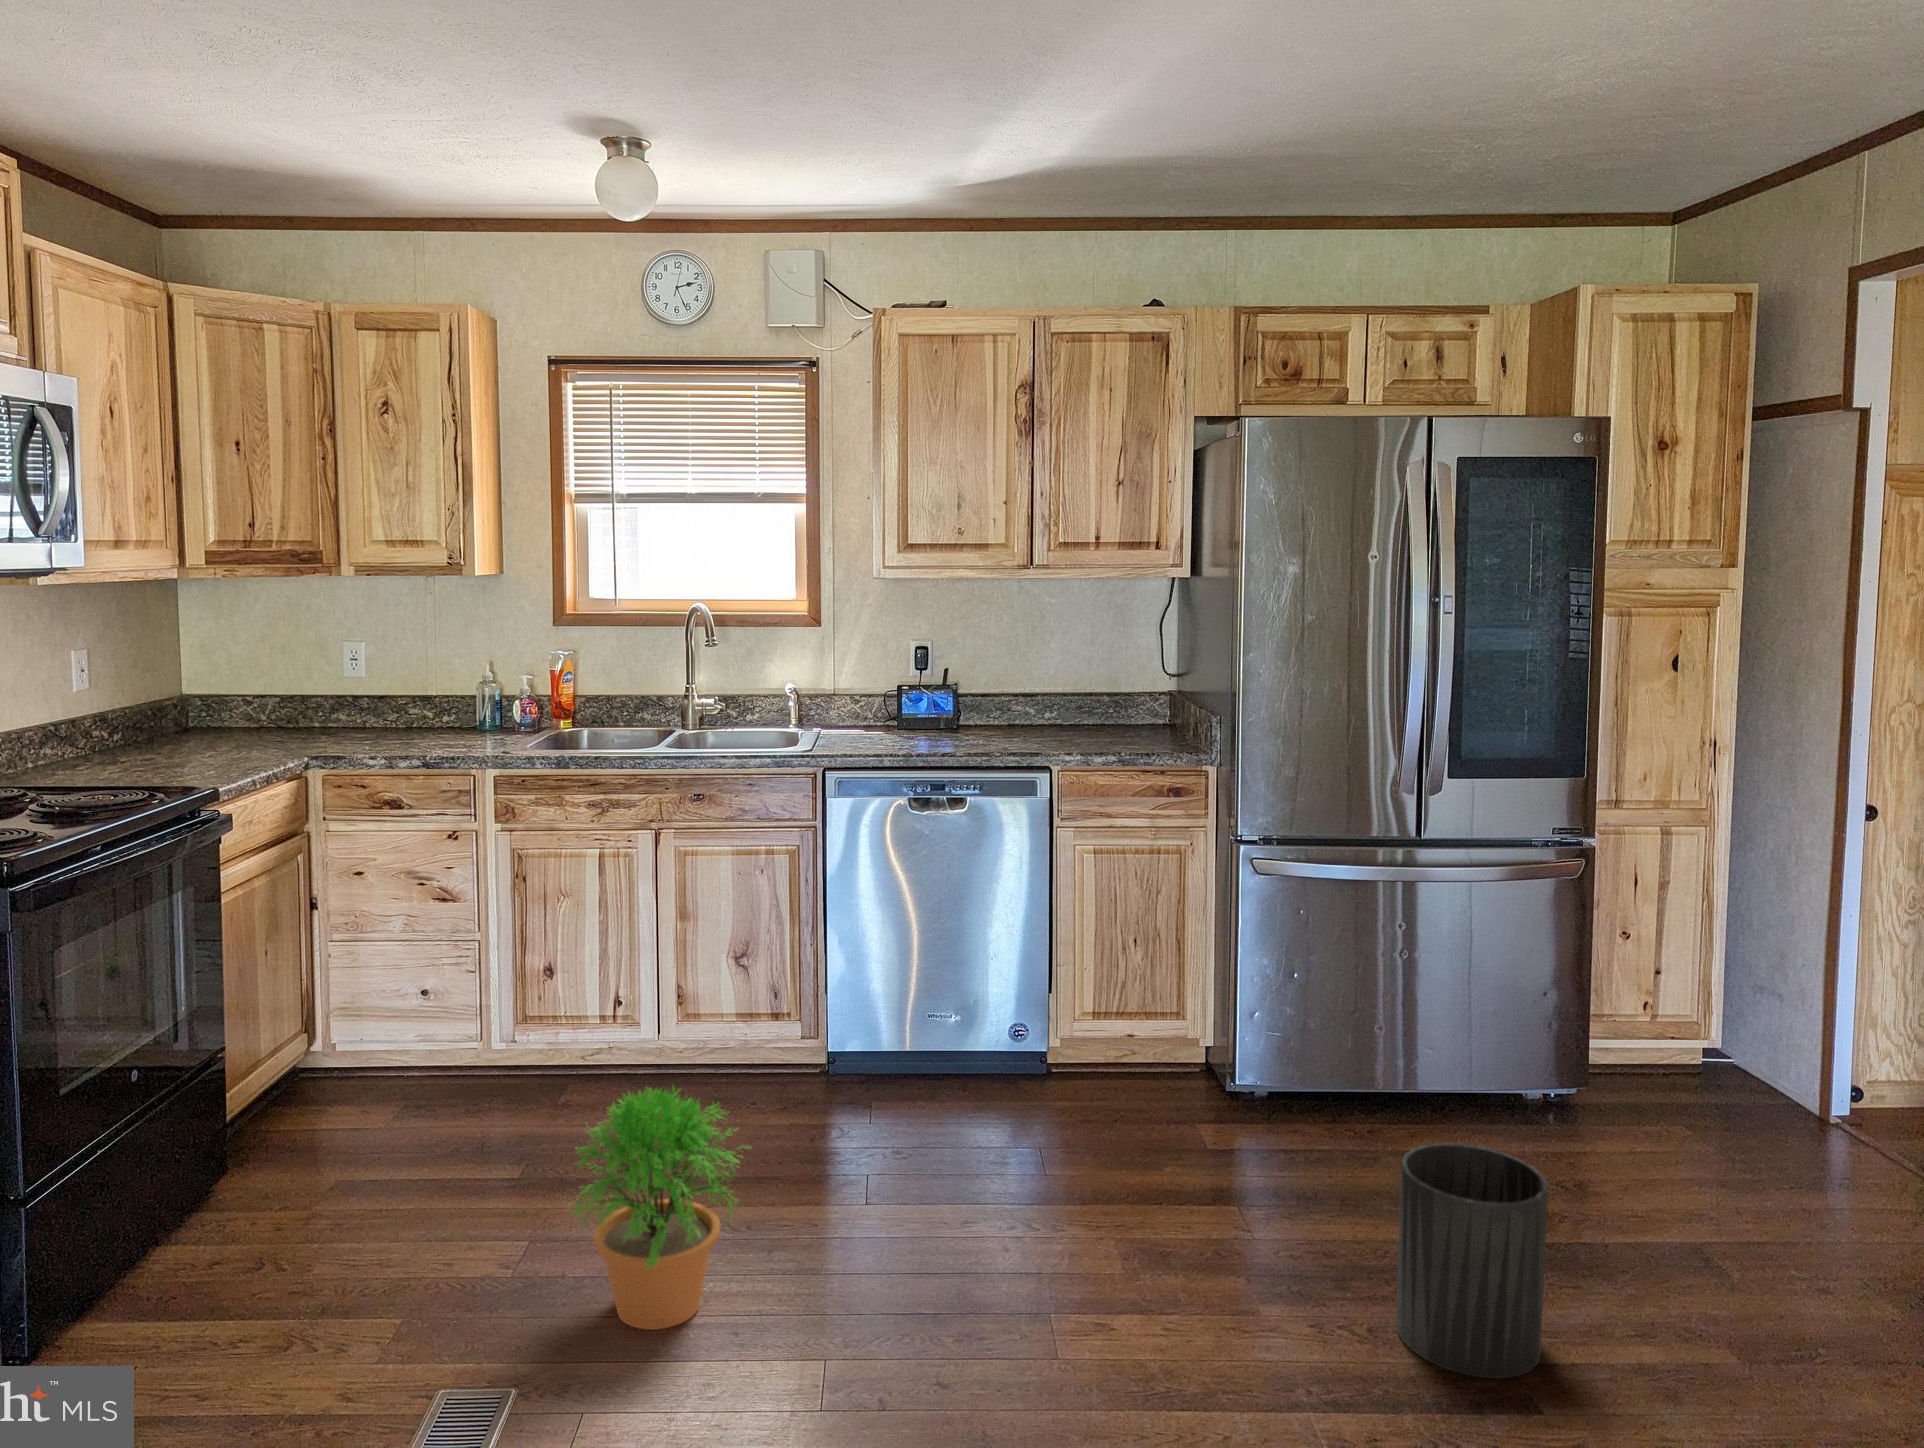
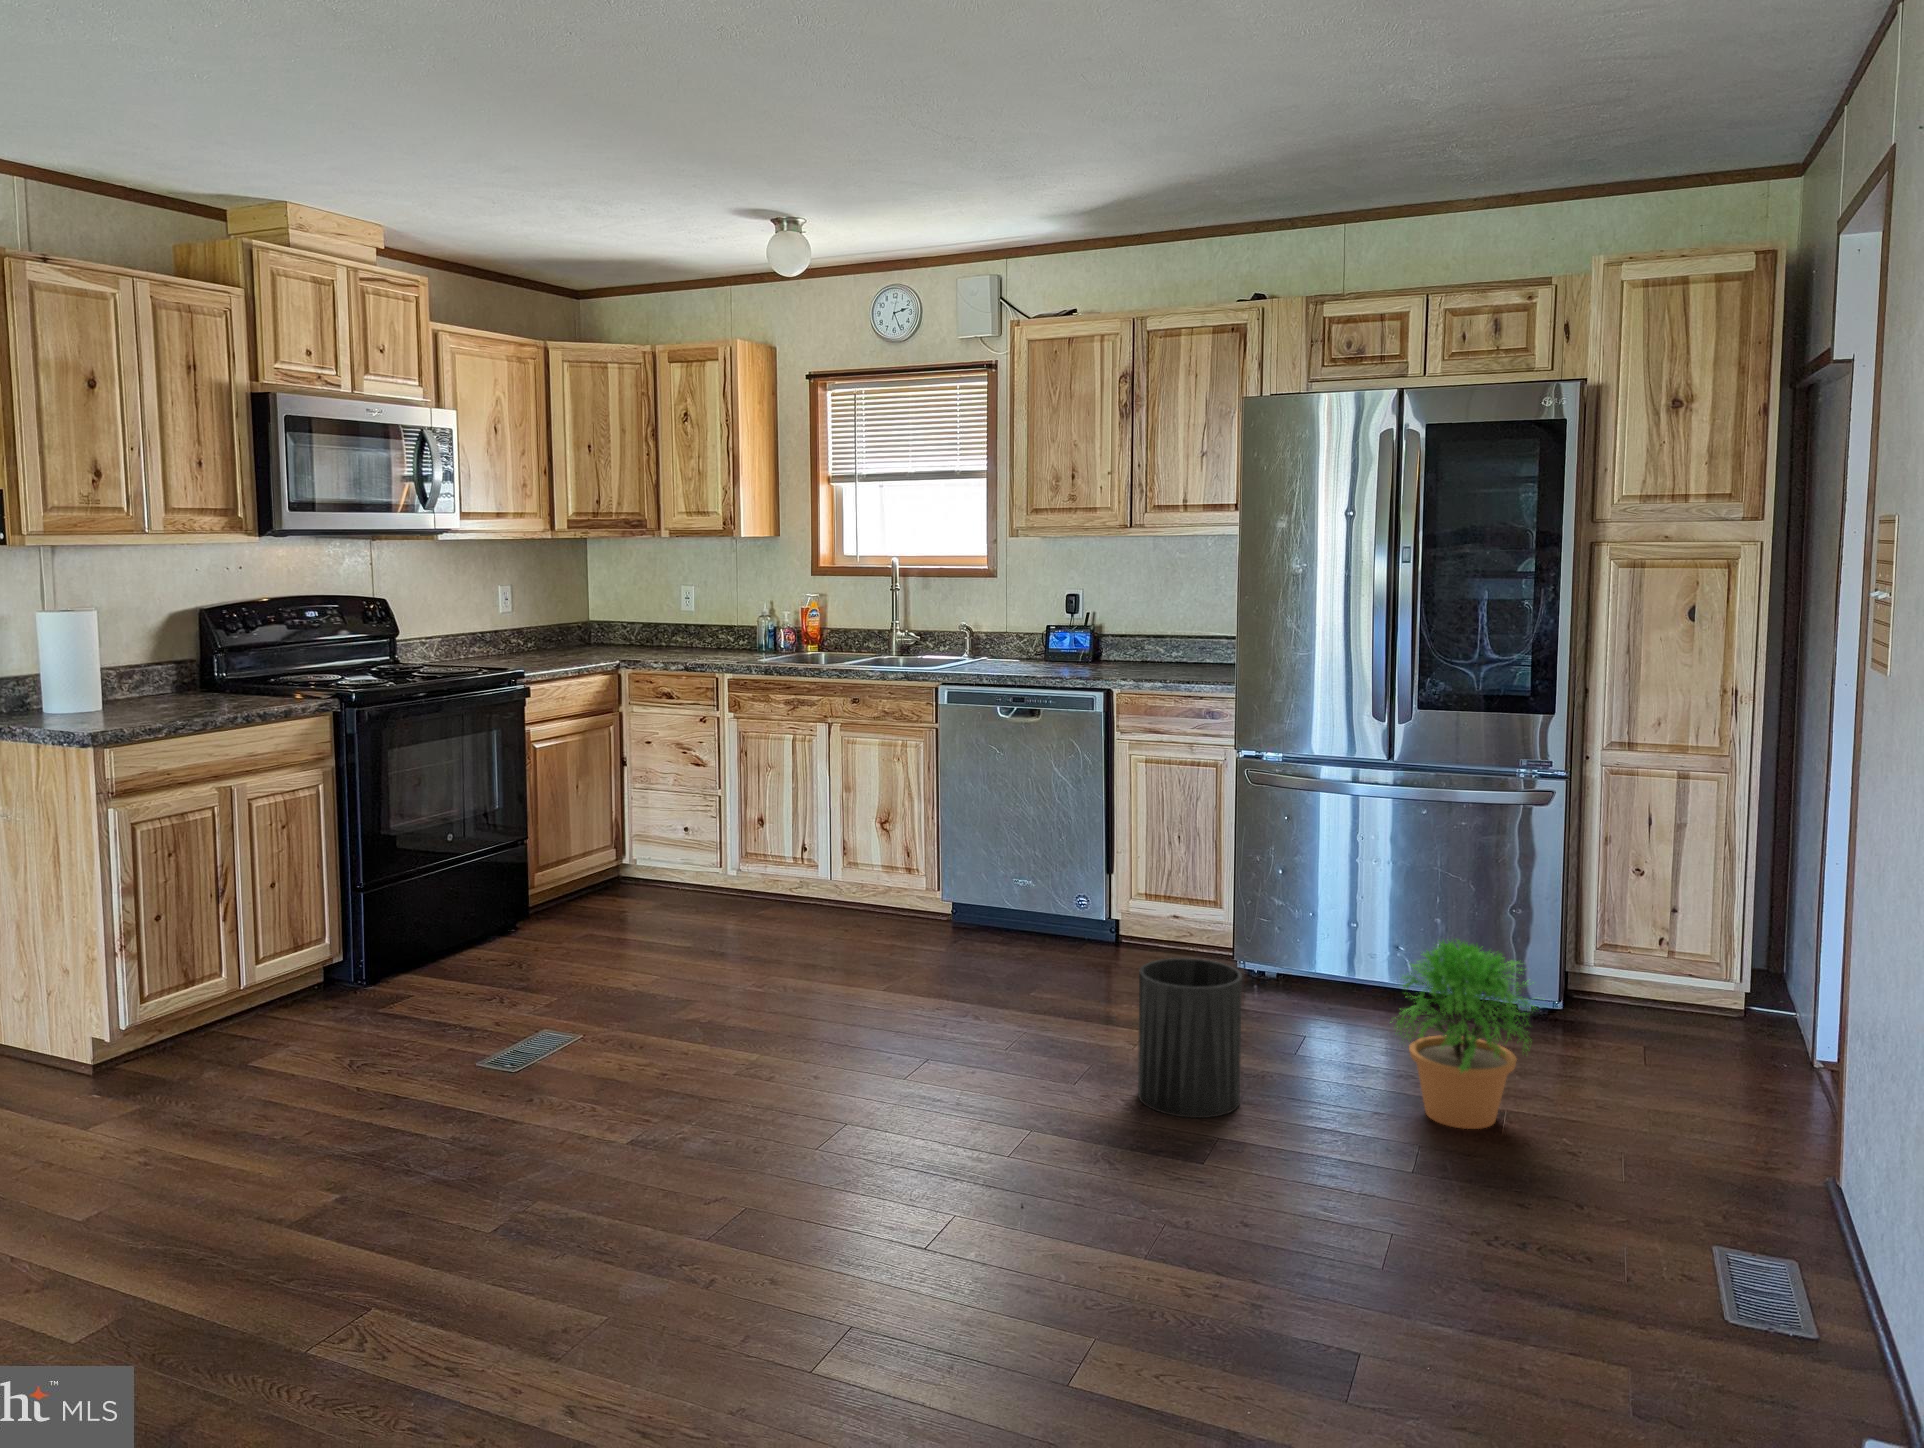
potted plant: present [568,1086,748,1330] -> present [1396,939,1535,1129]

